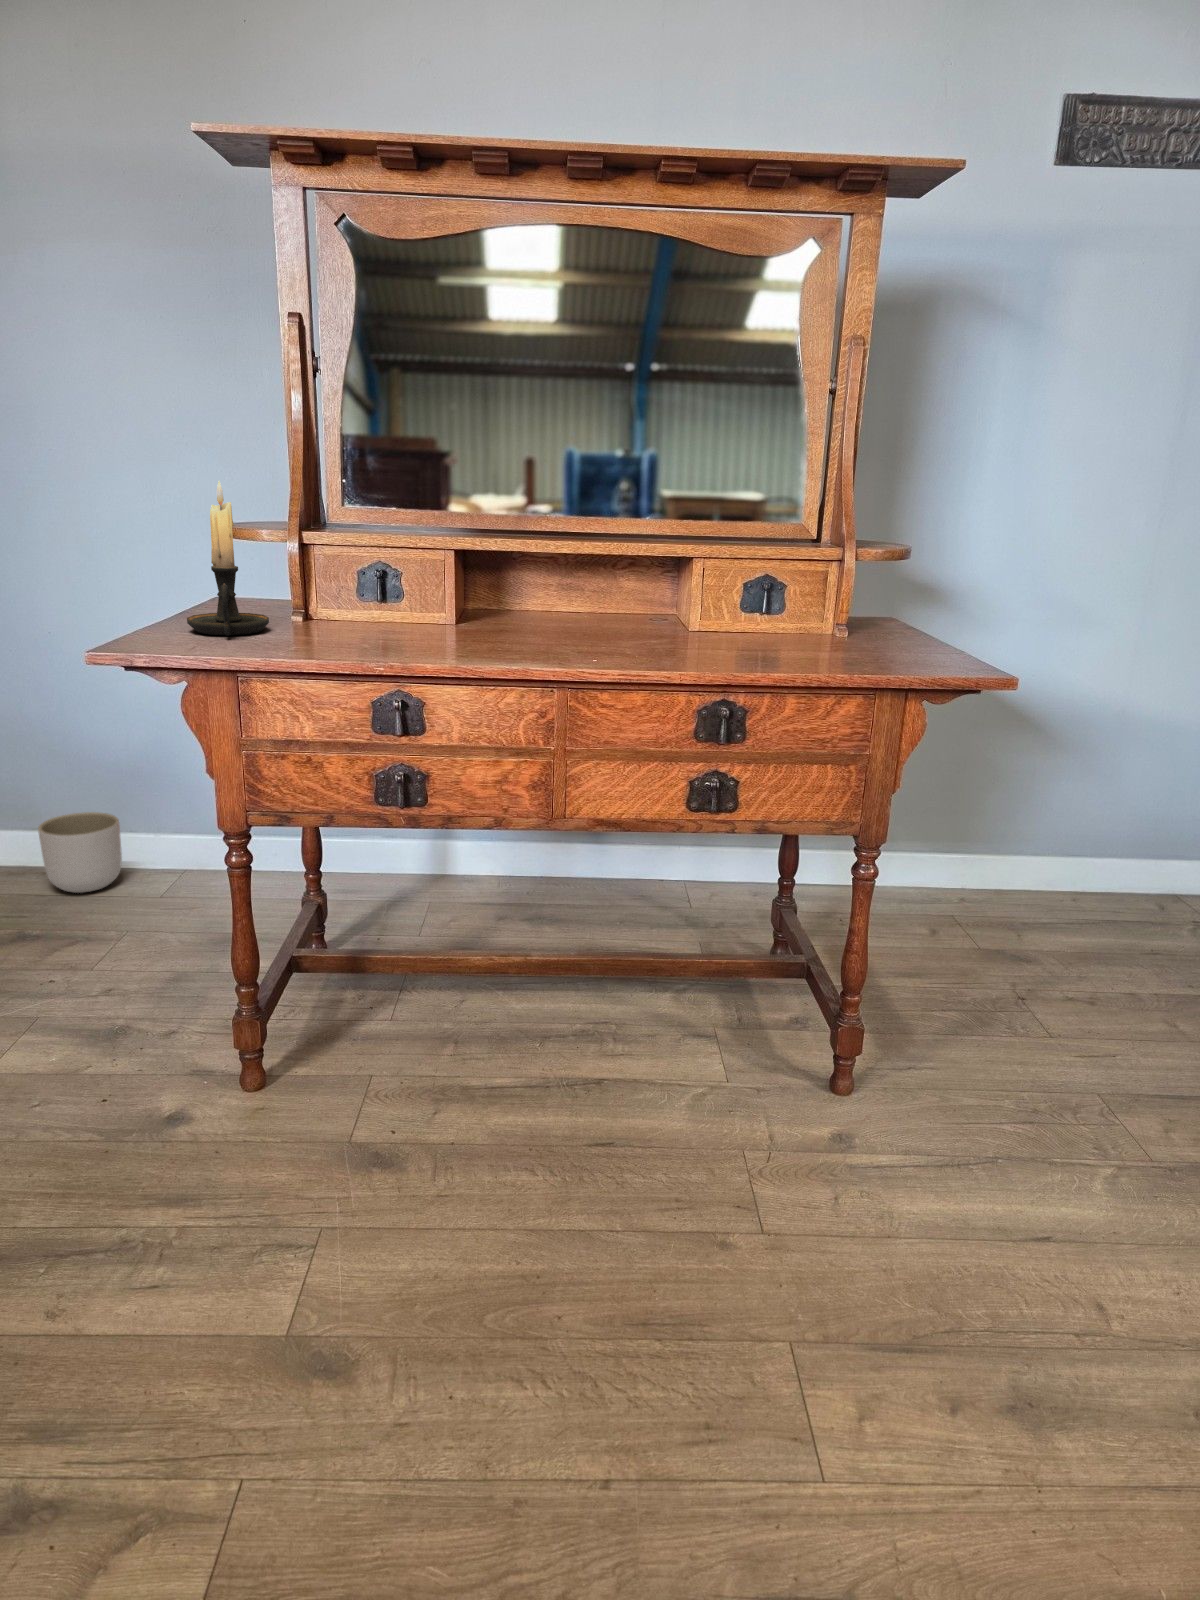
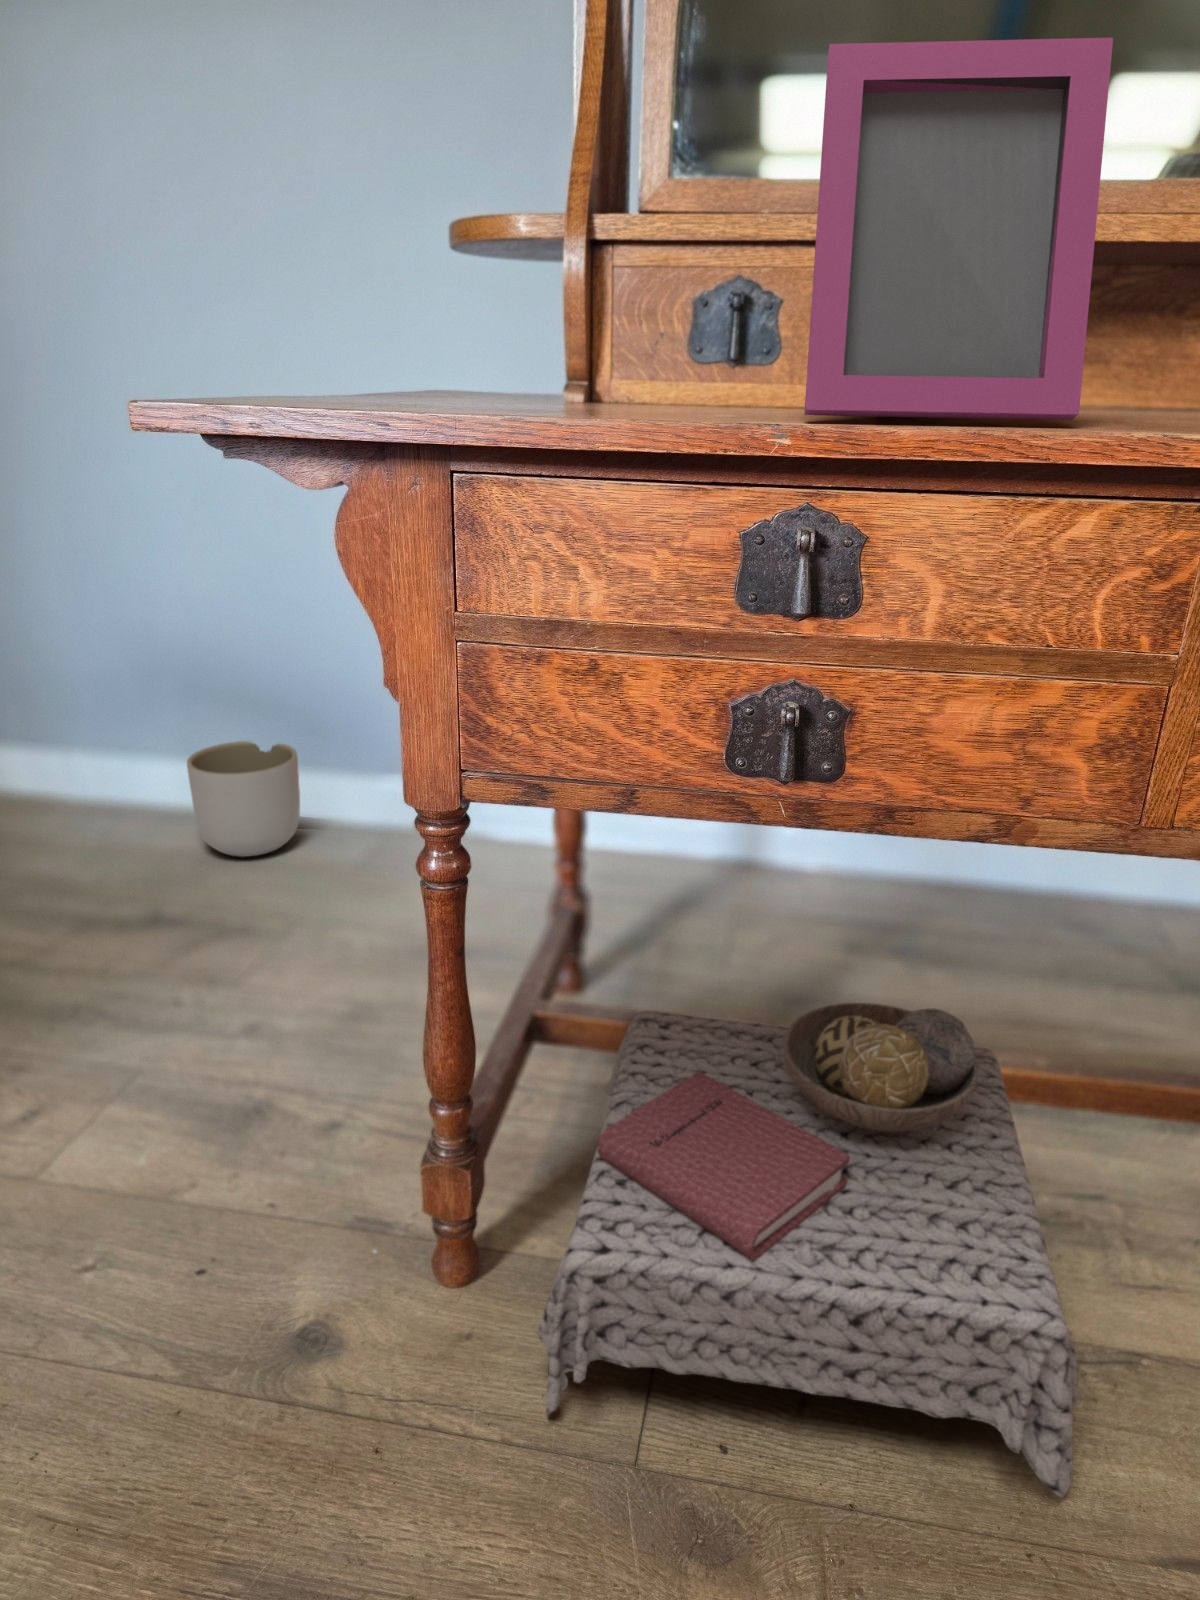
candle holder: present [187,481,269,636] -> none [363,61,521,402]
picture frame: none [394,506,505,654] -> present [804,37,1113,420]
ottoman: none [299,923,559,1131] -> present [538,1003,1079,1497]

